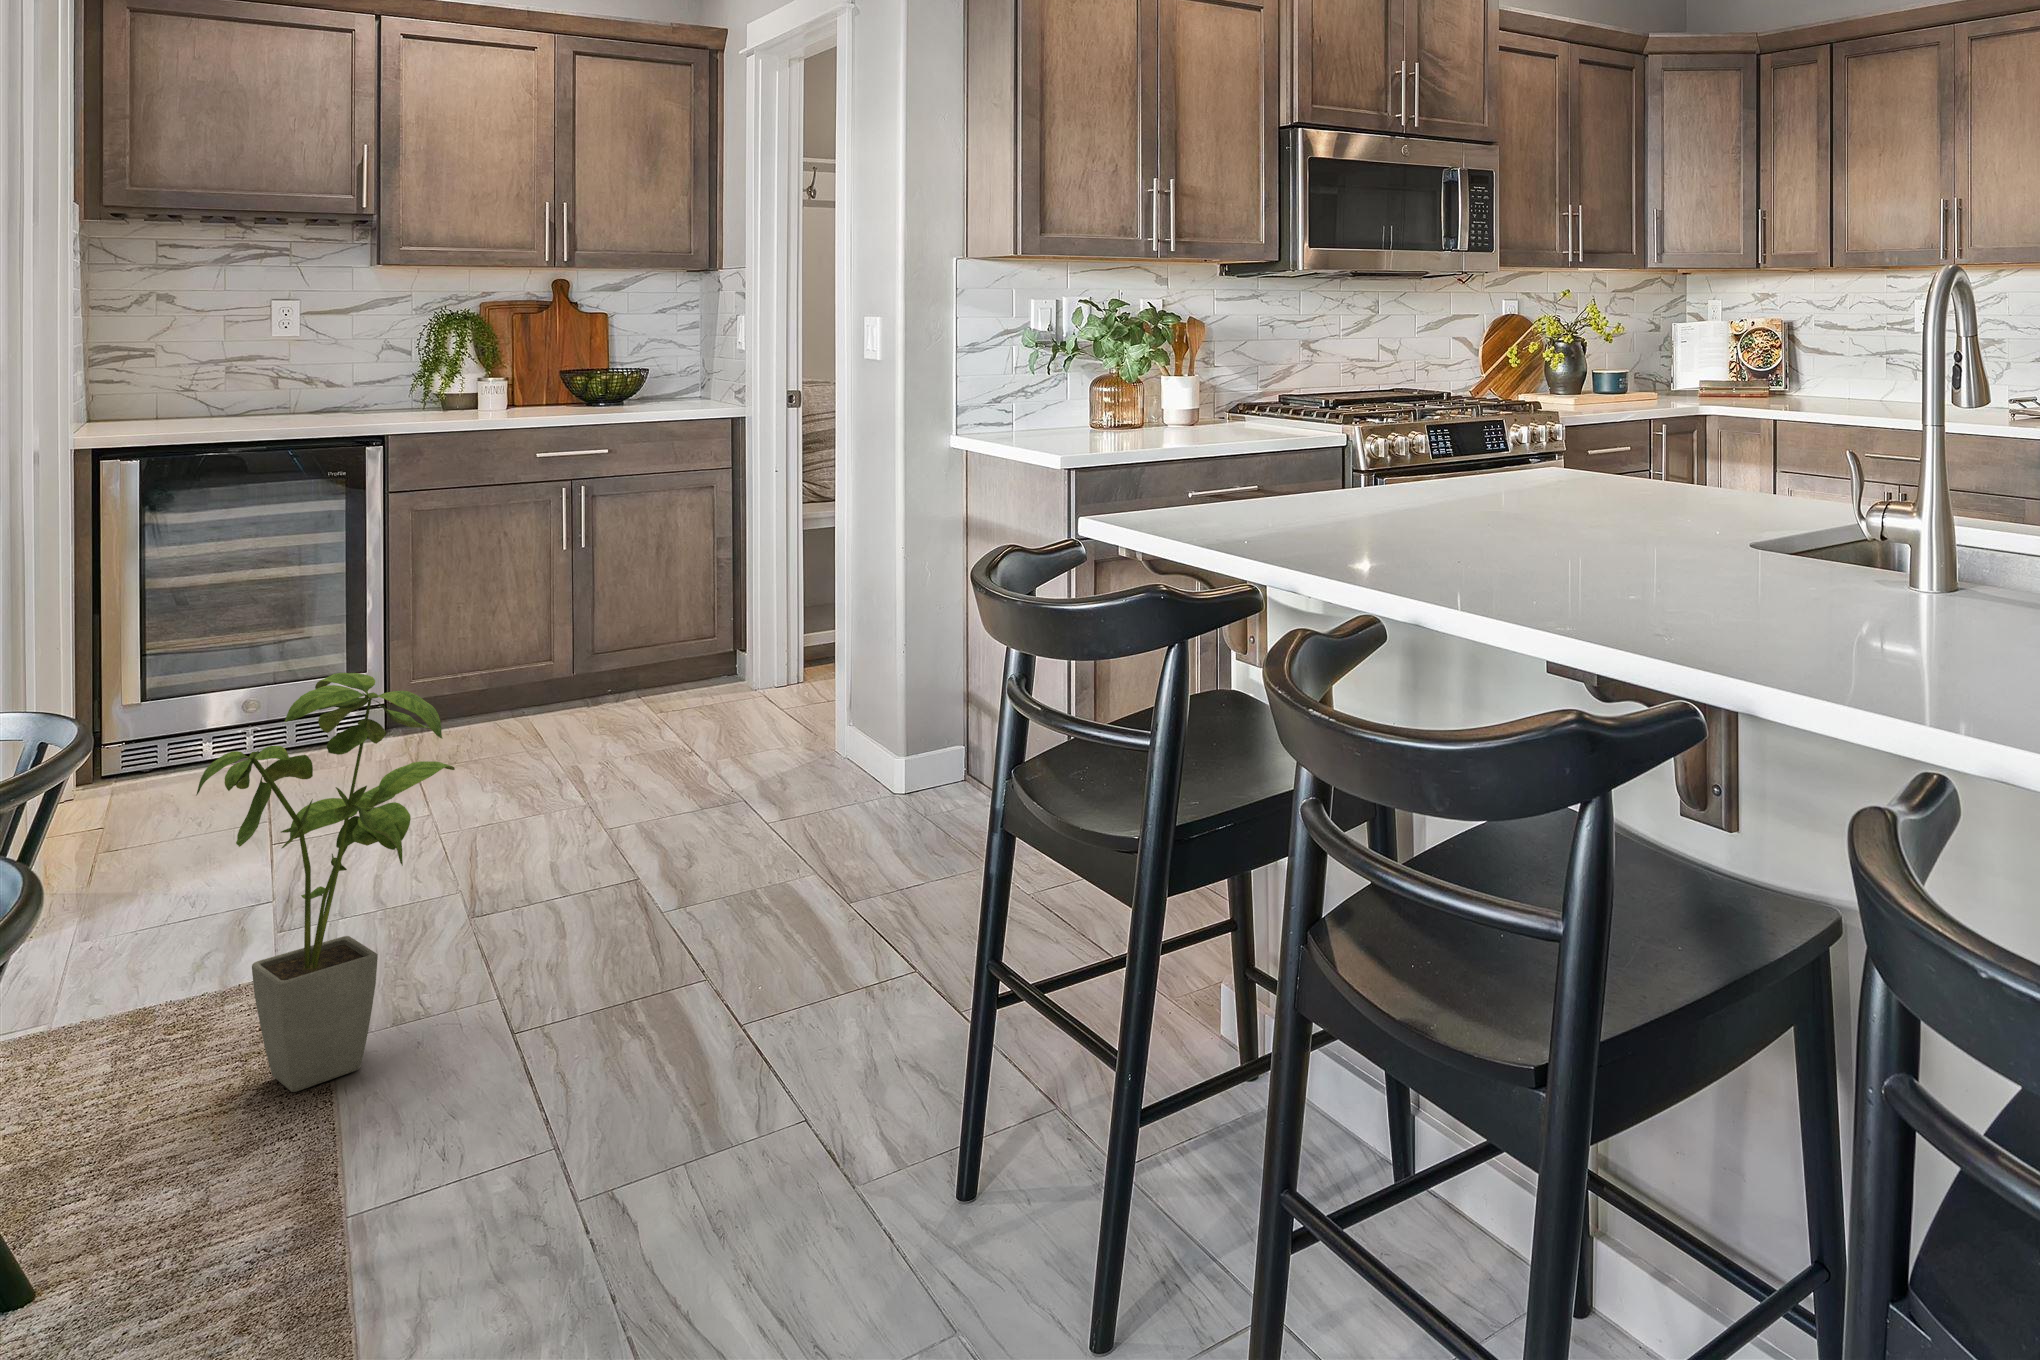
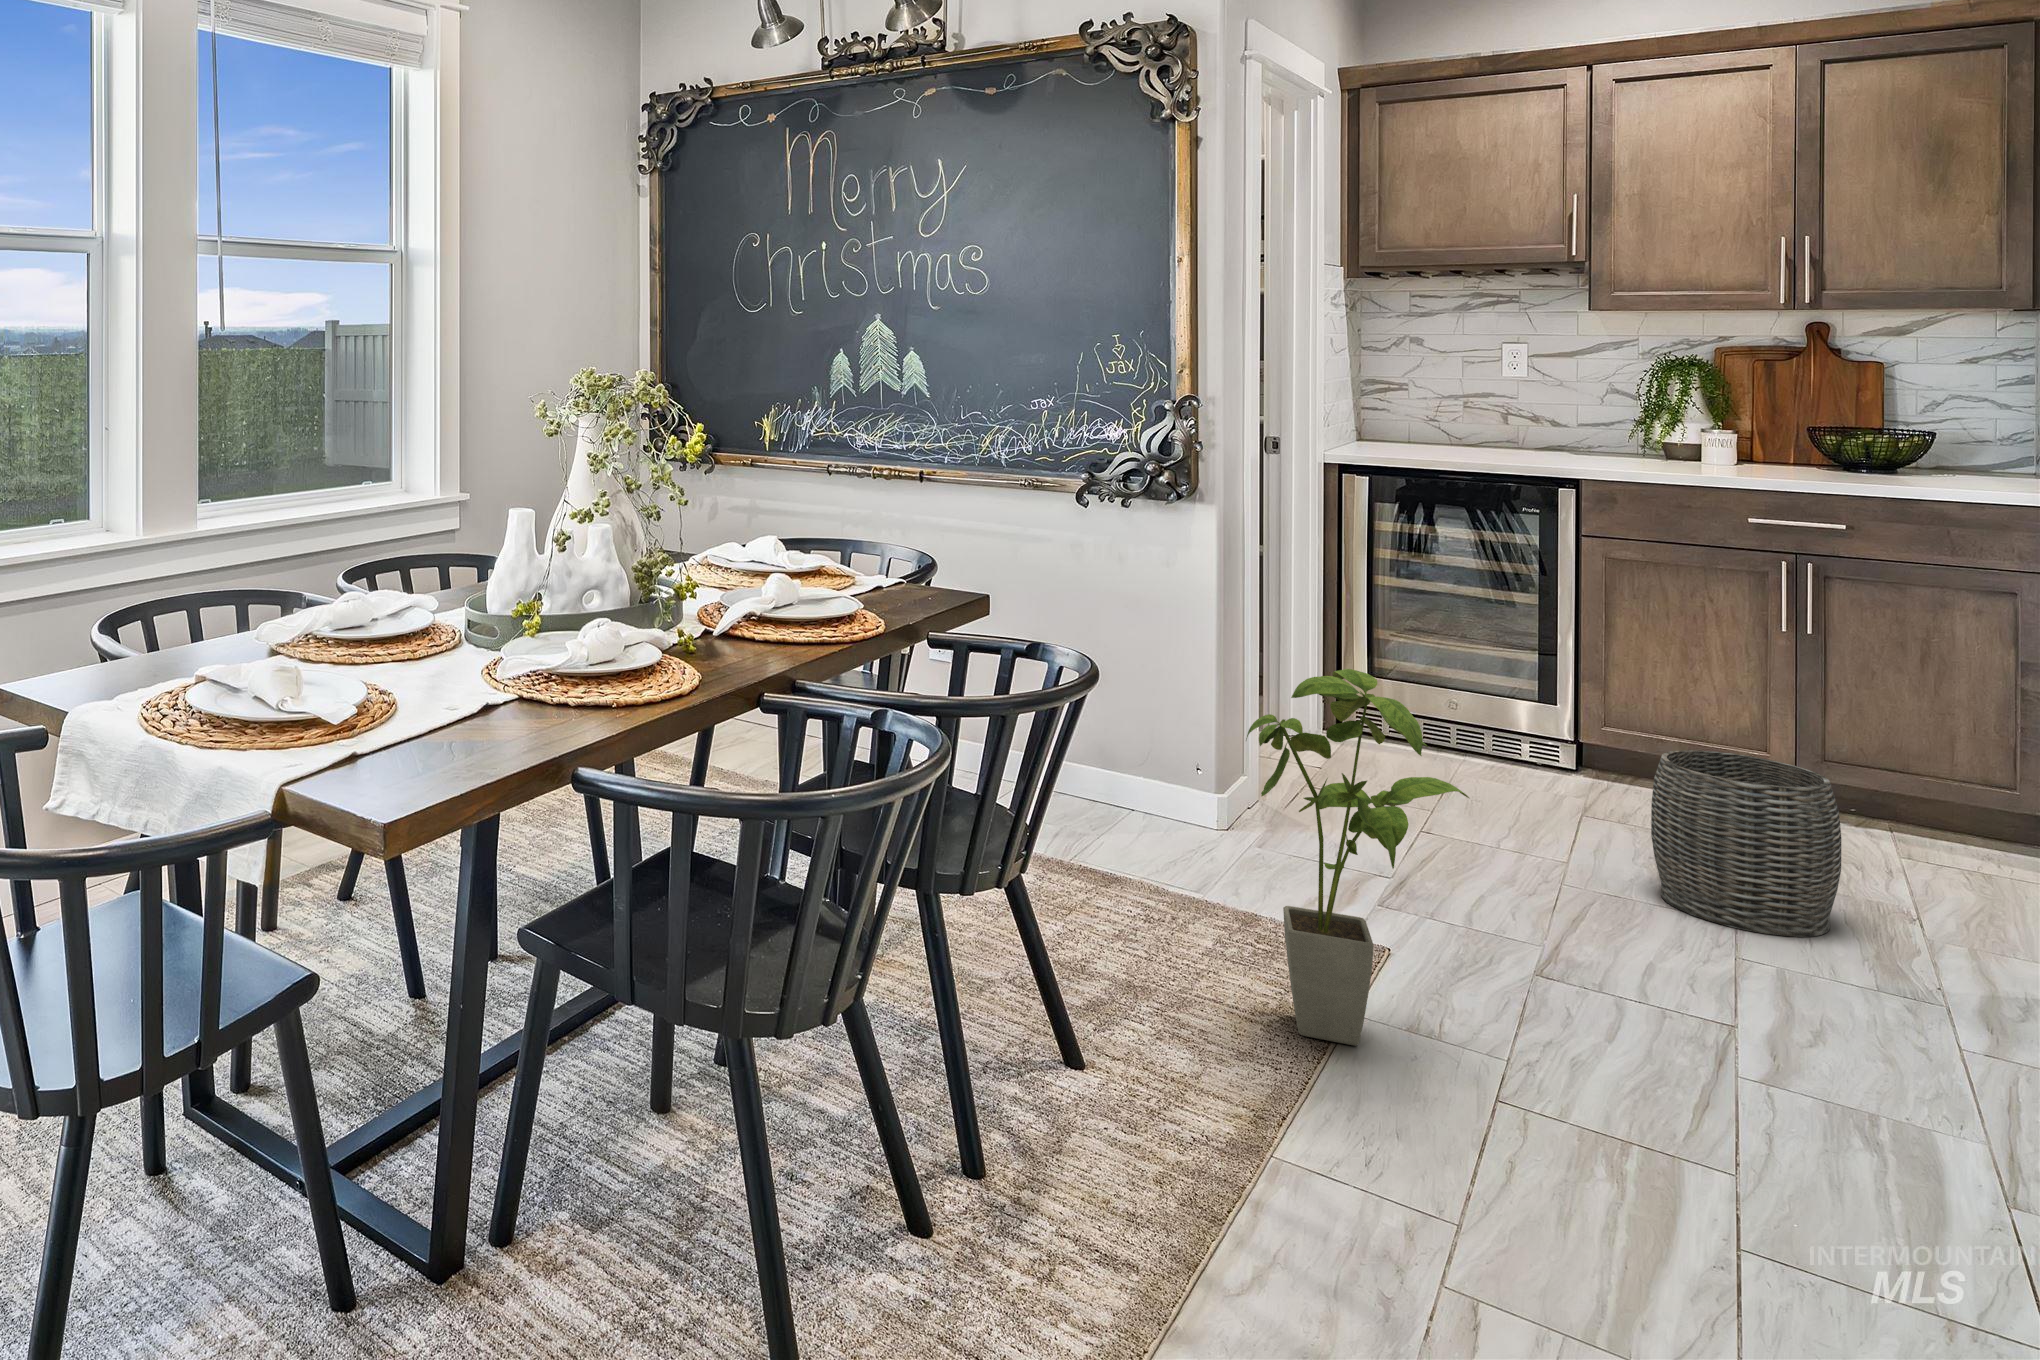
woven basket: none [516,664,664,819] -> present [1651,750,1841,937]

